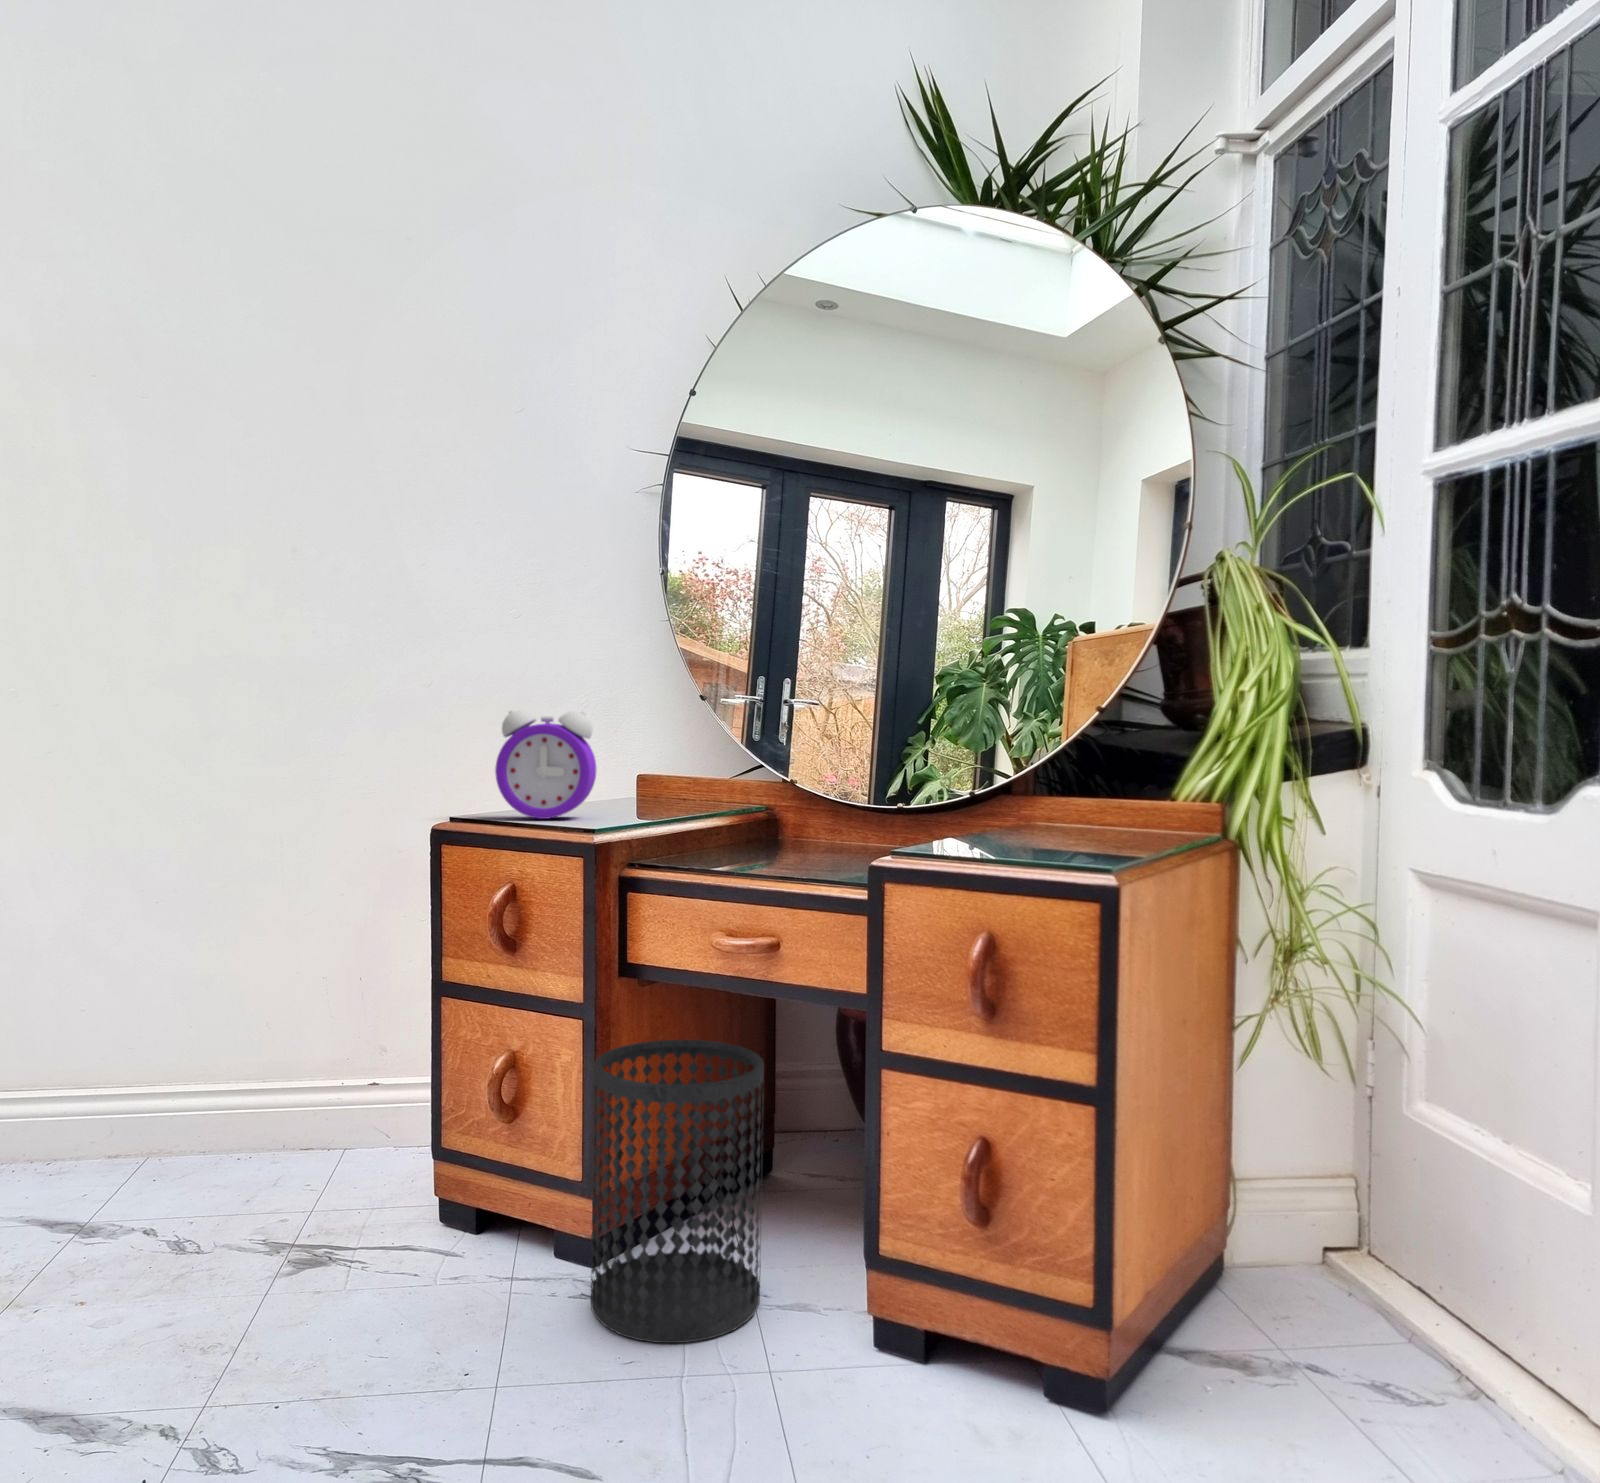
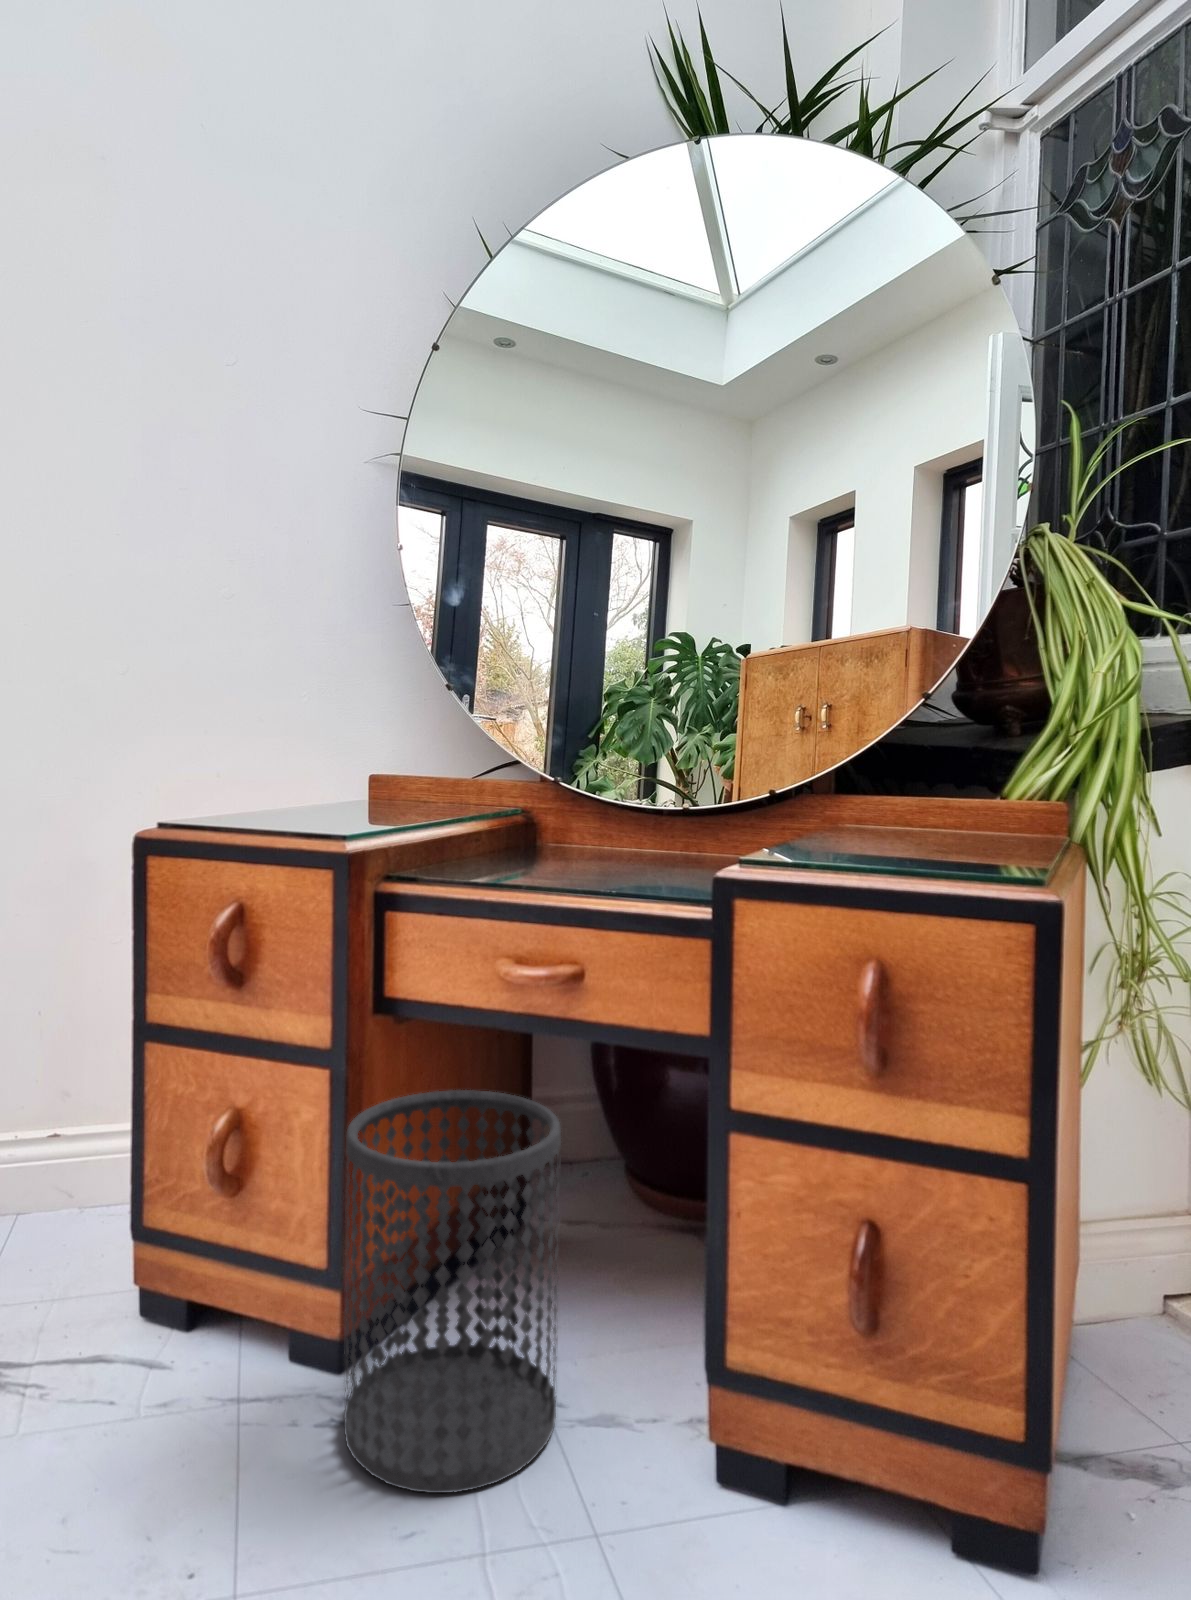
alarm clock: present [495,710,597,819] -> none [211,697,334,827]

